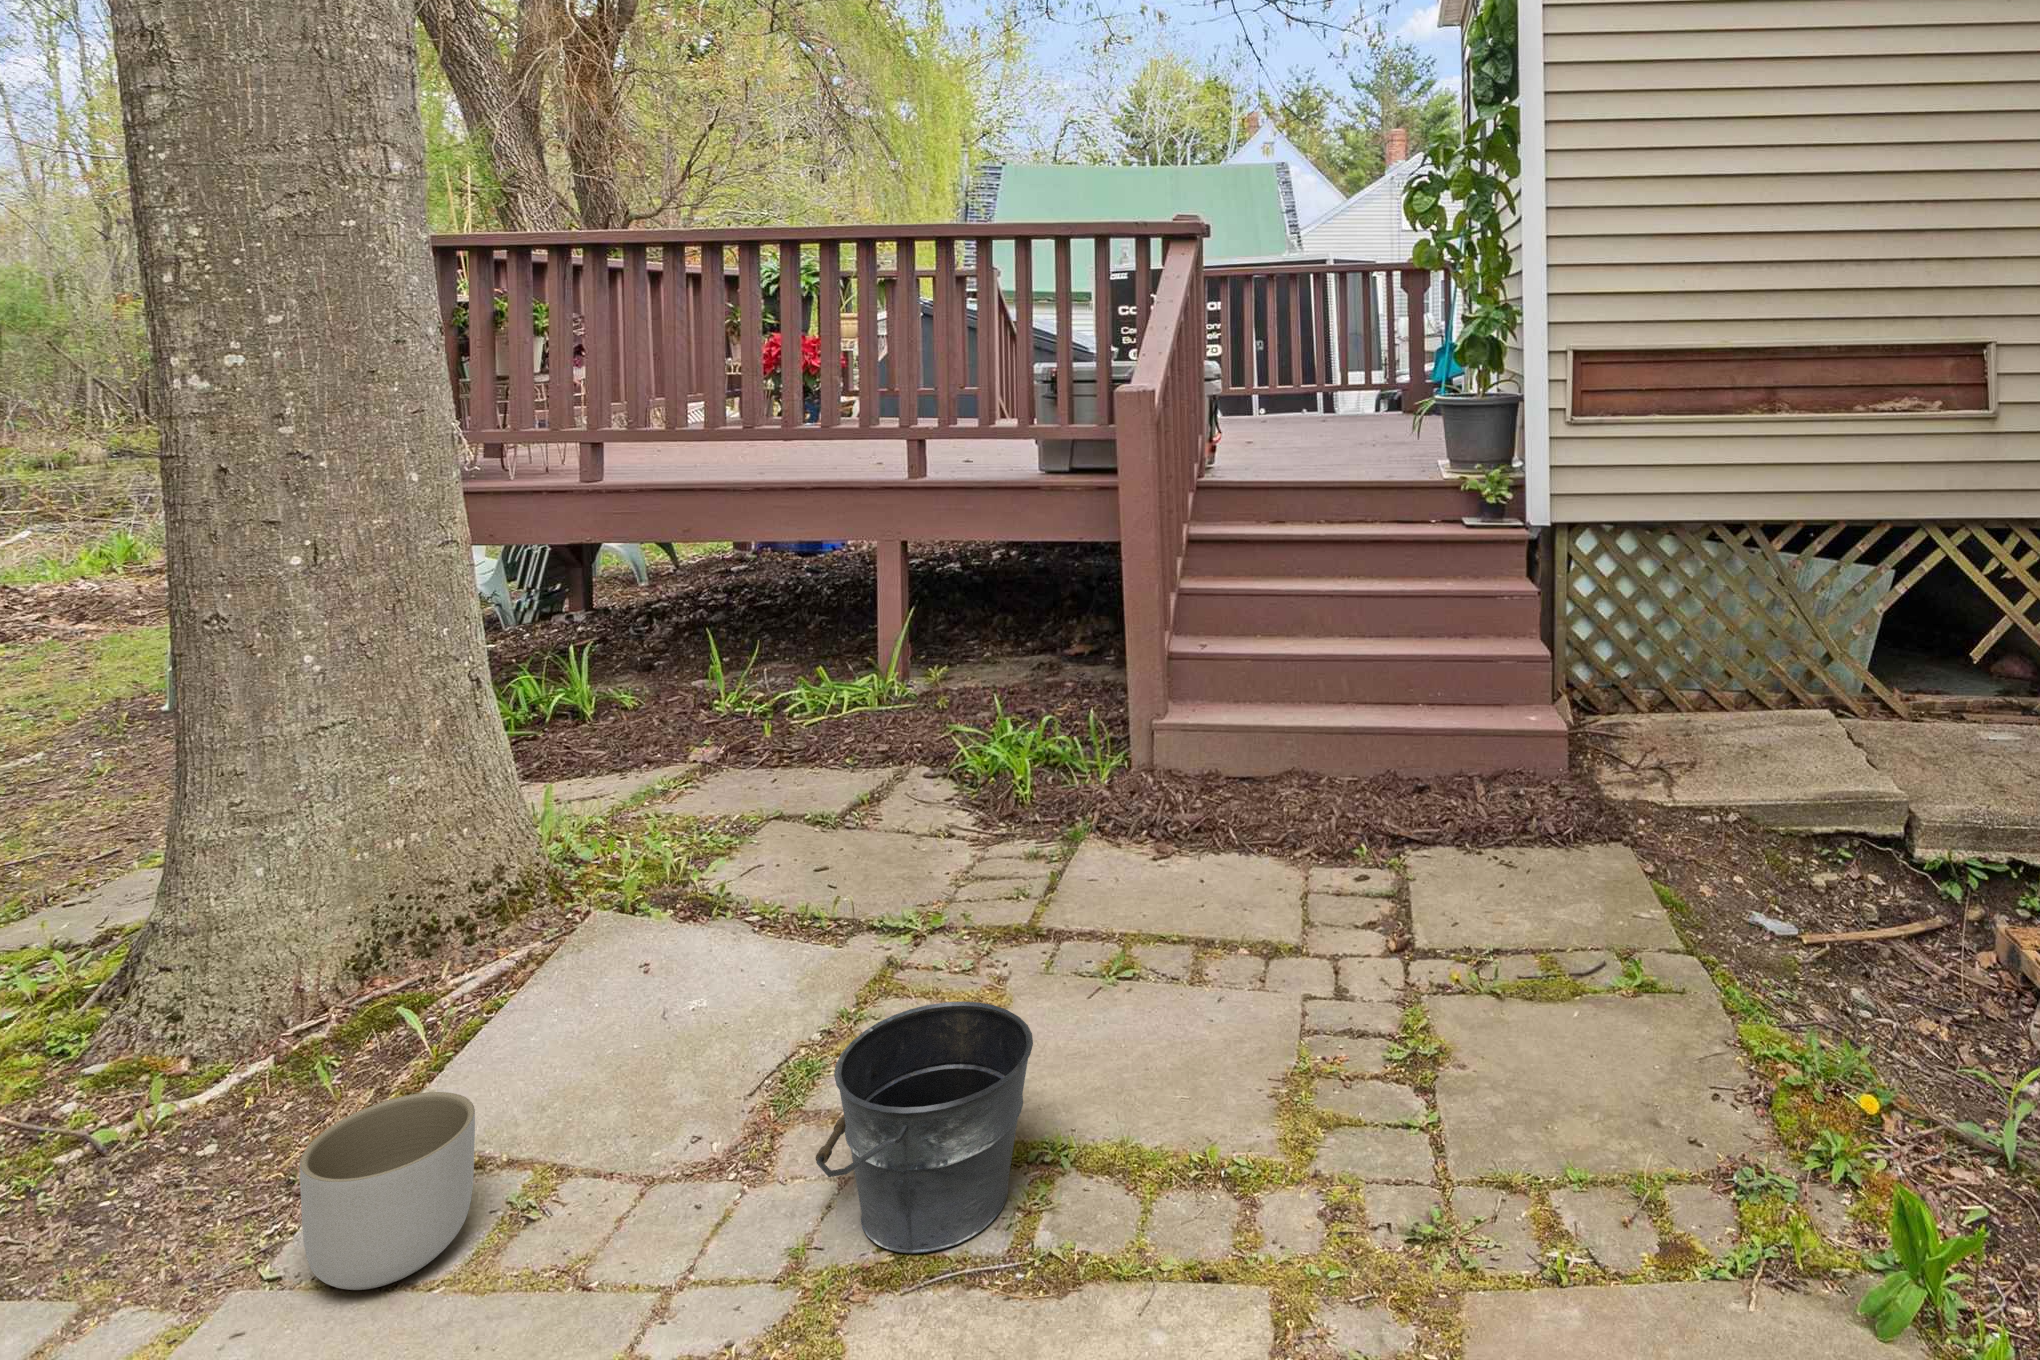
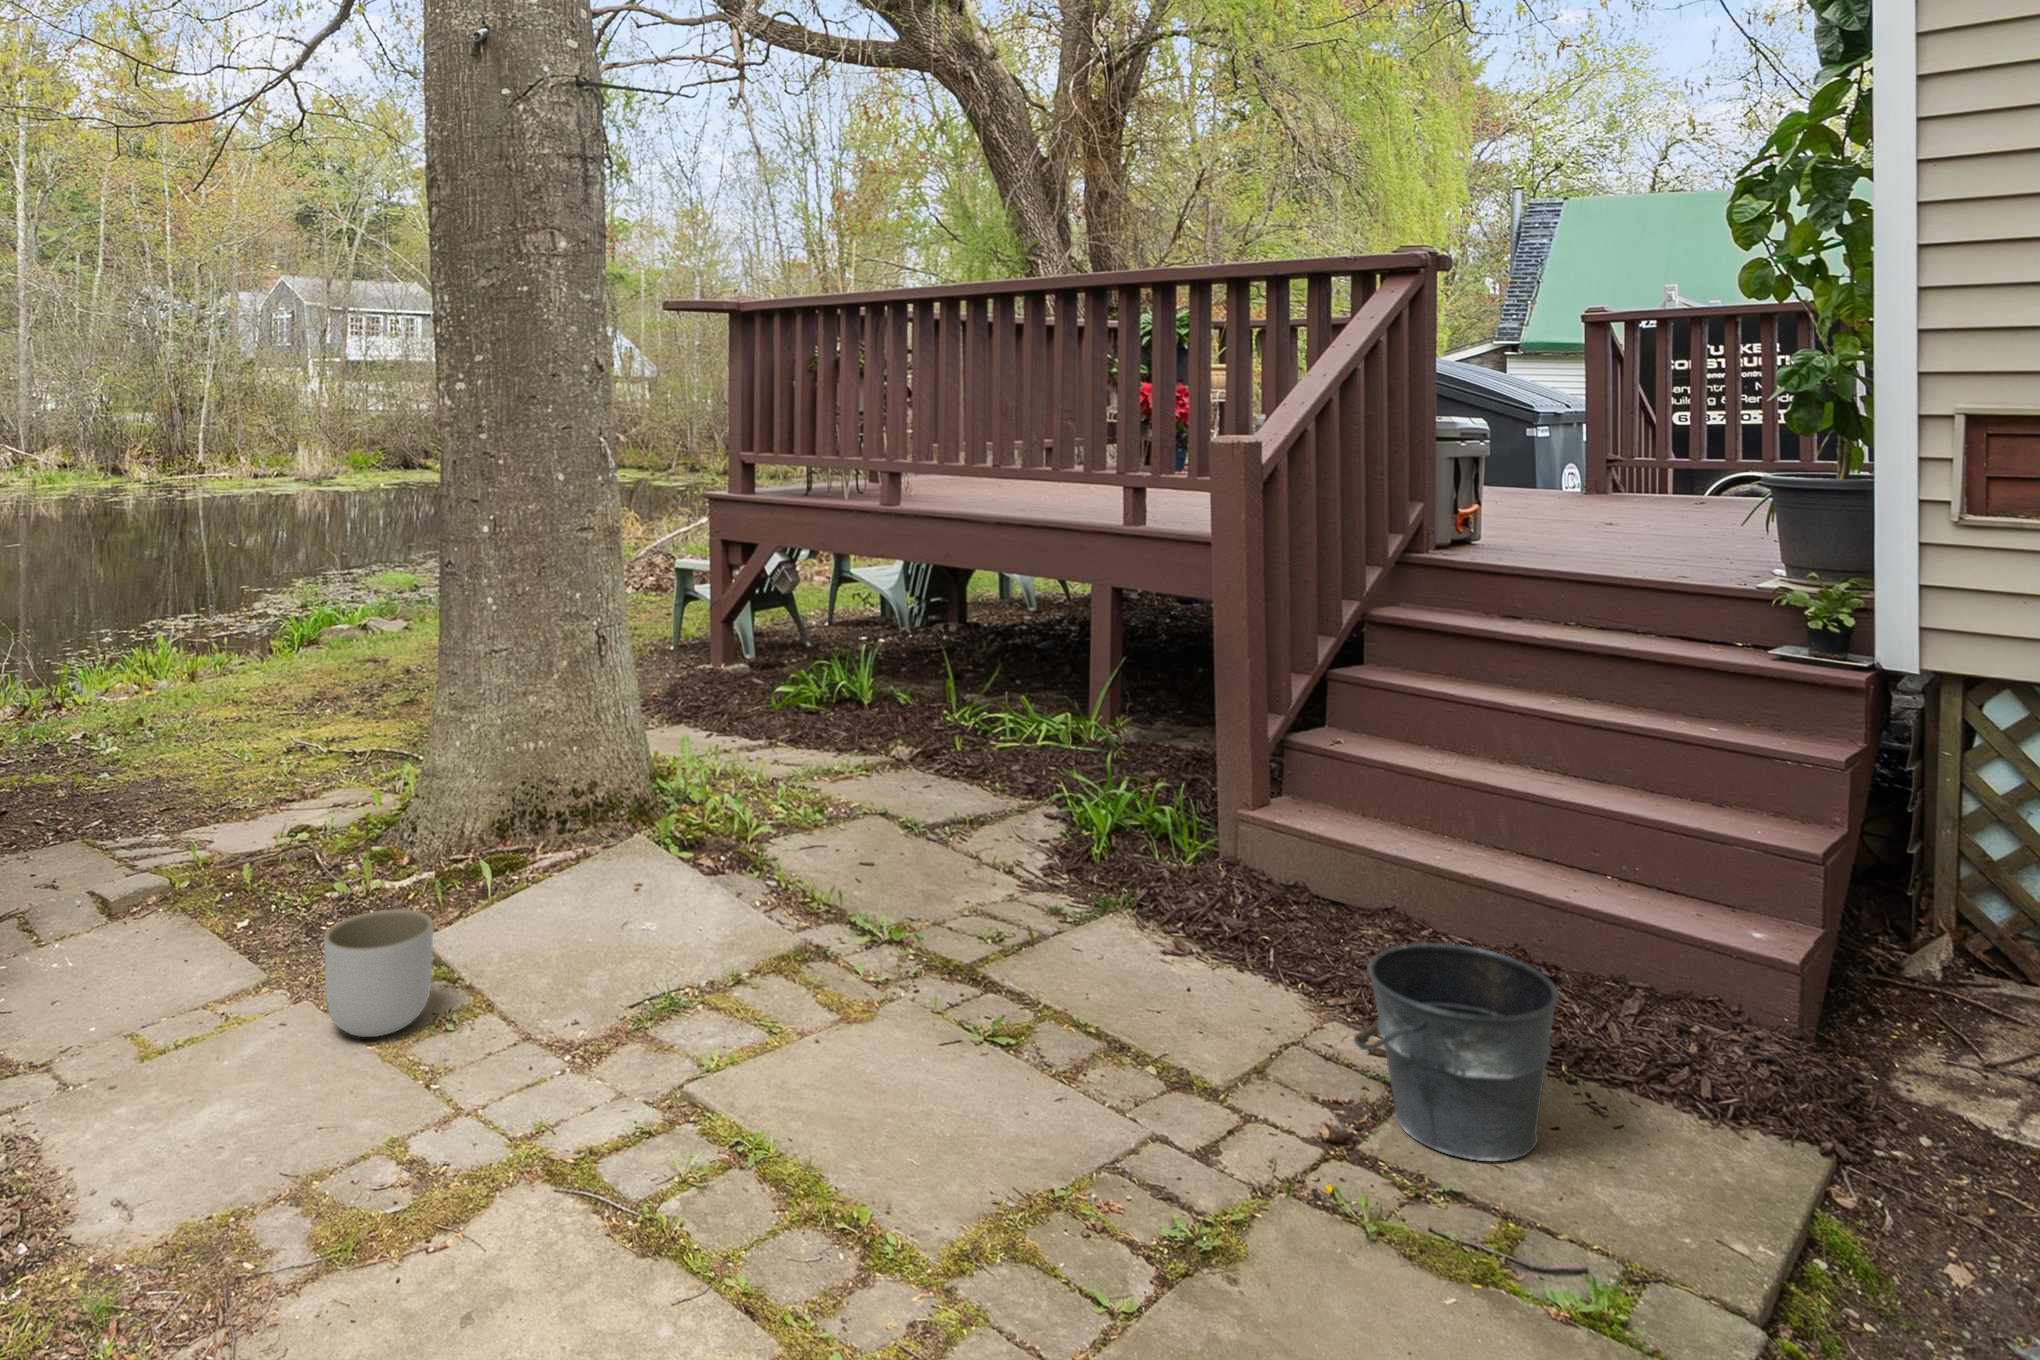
bucket: present [816,1002,1033,1253] -> present [1354,943,1559,1161]

